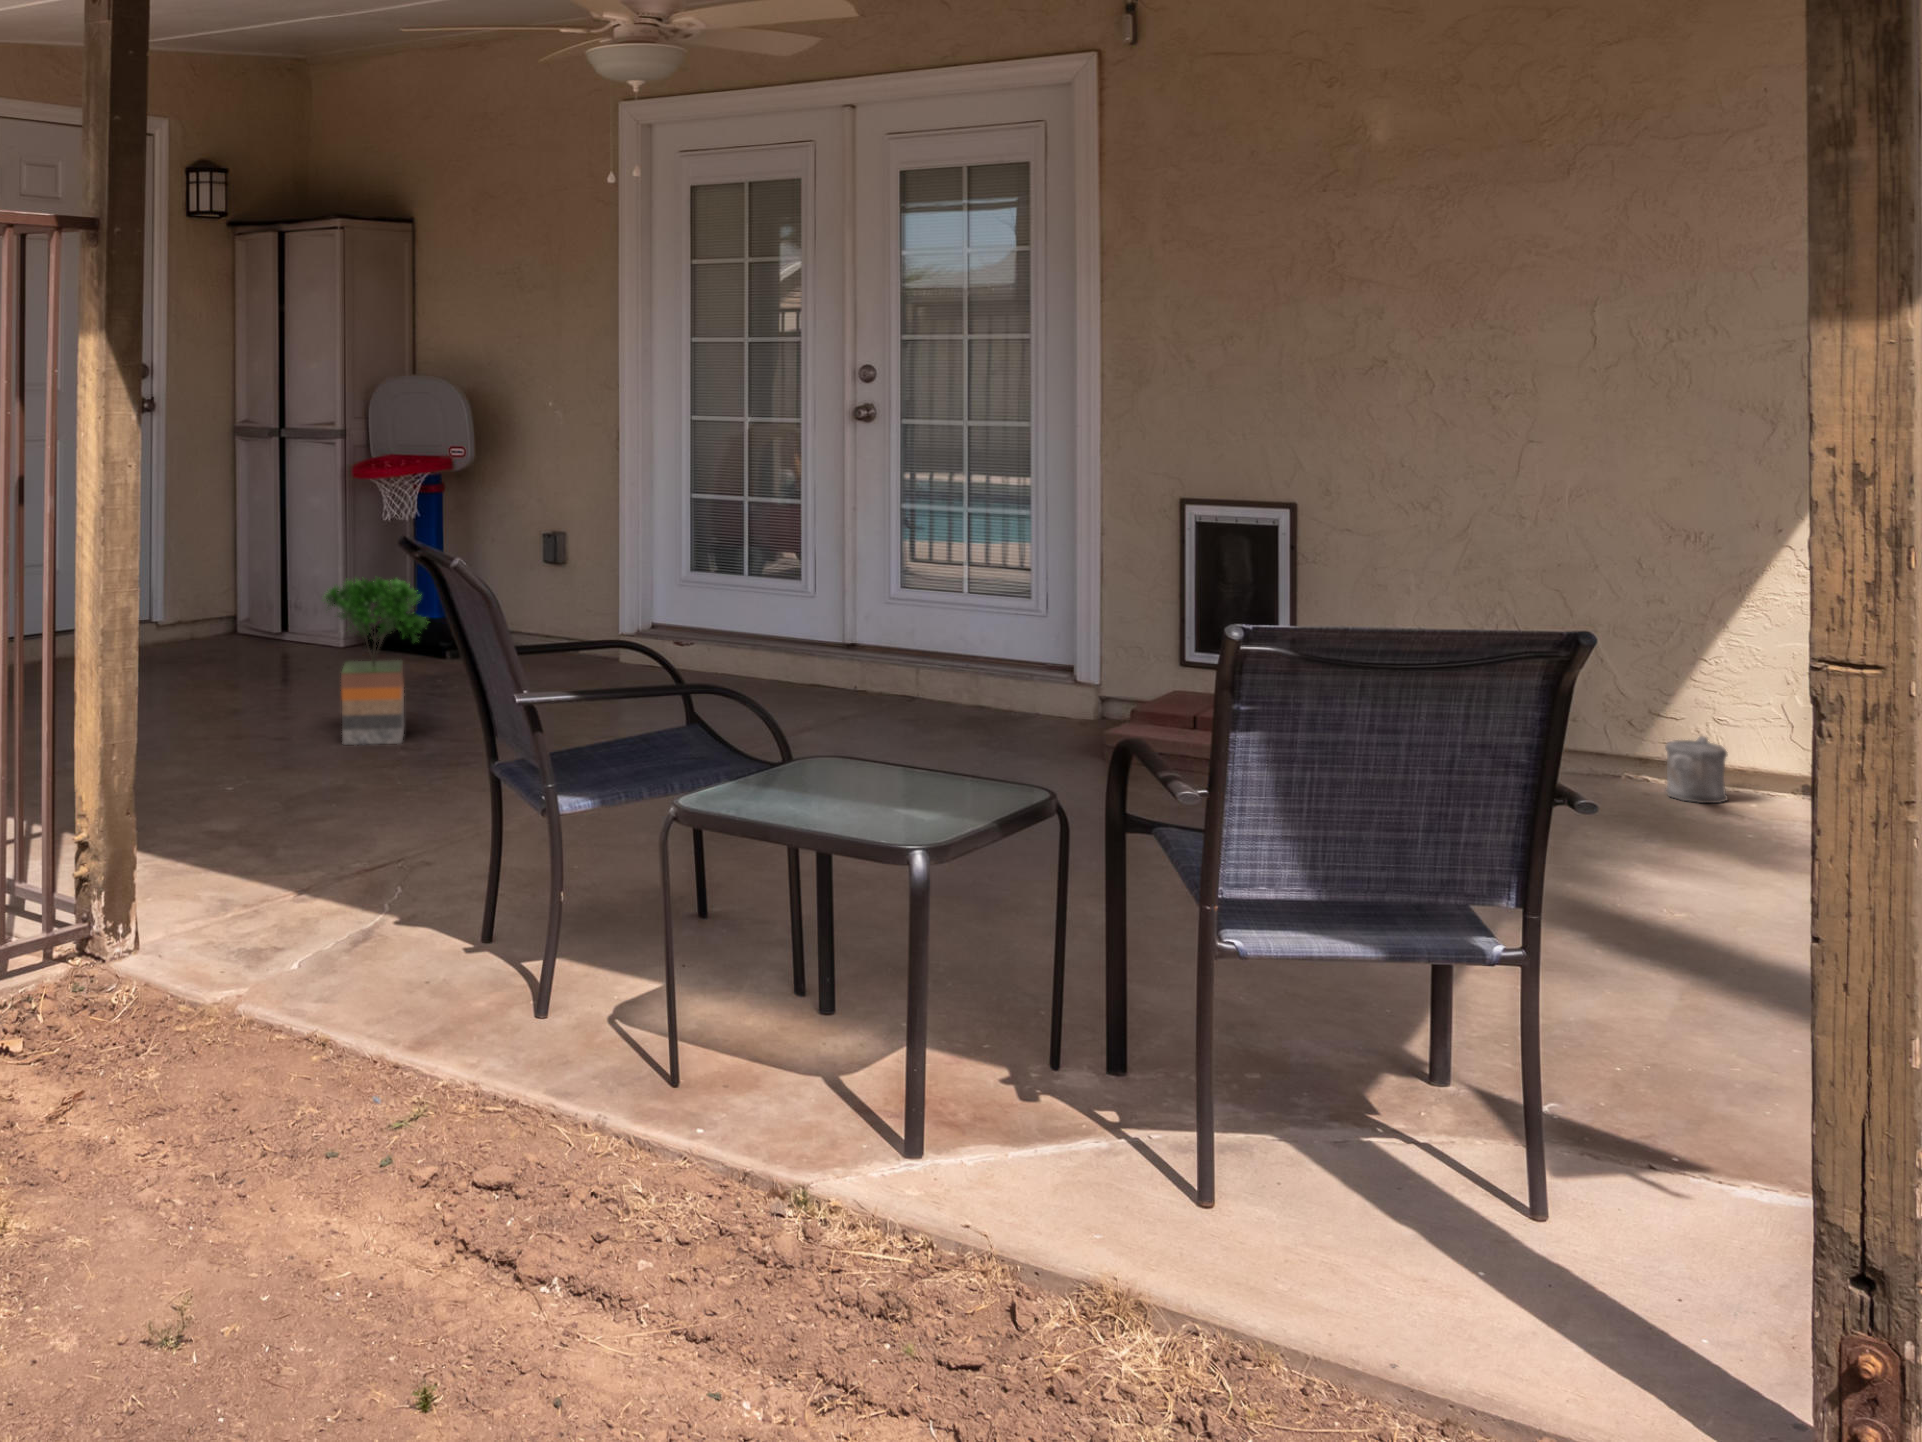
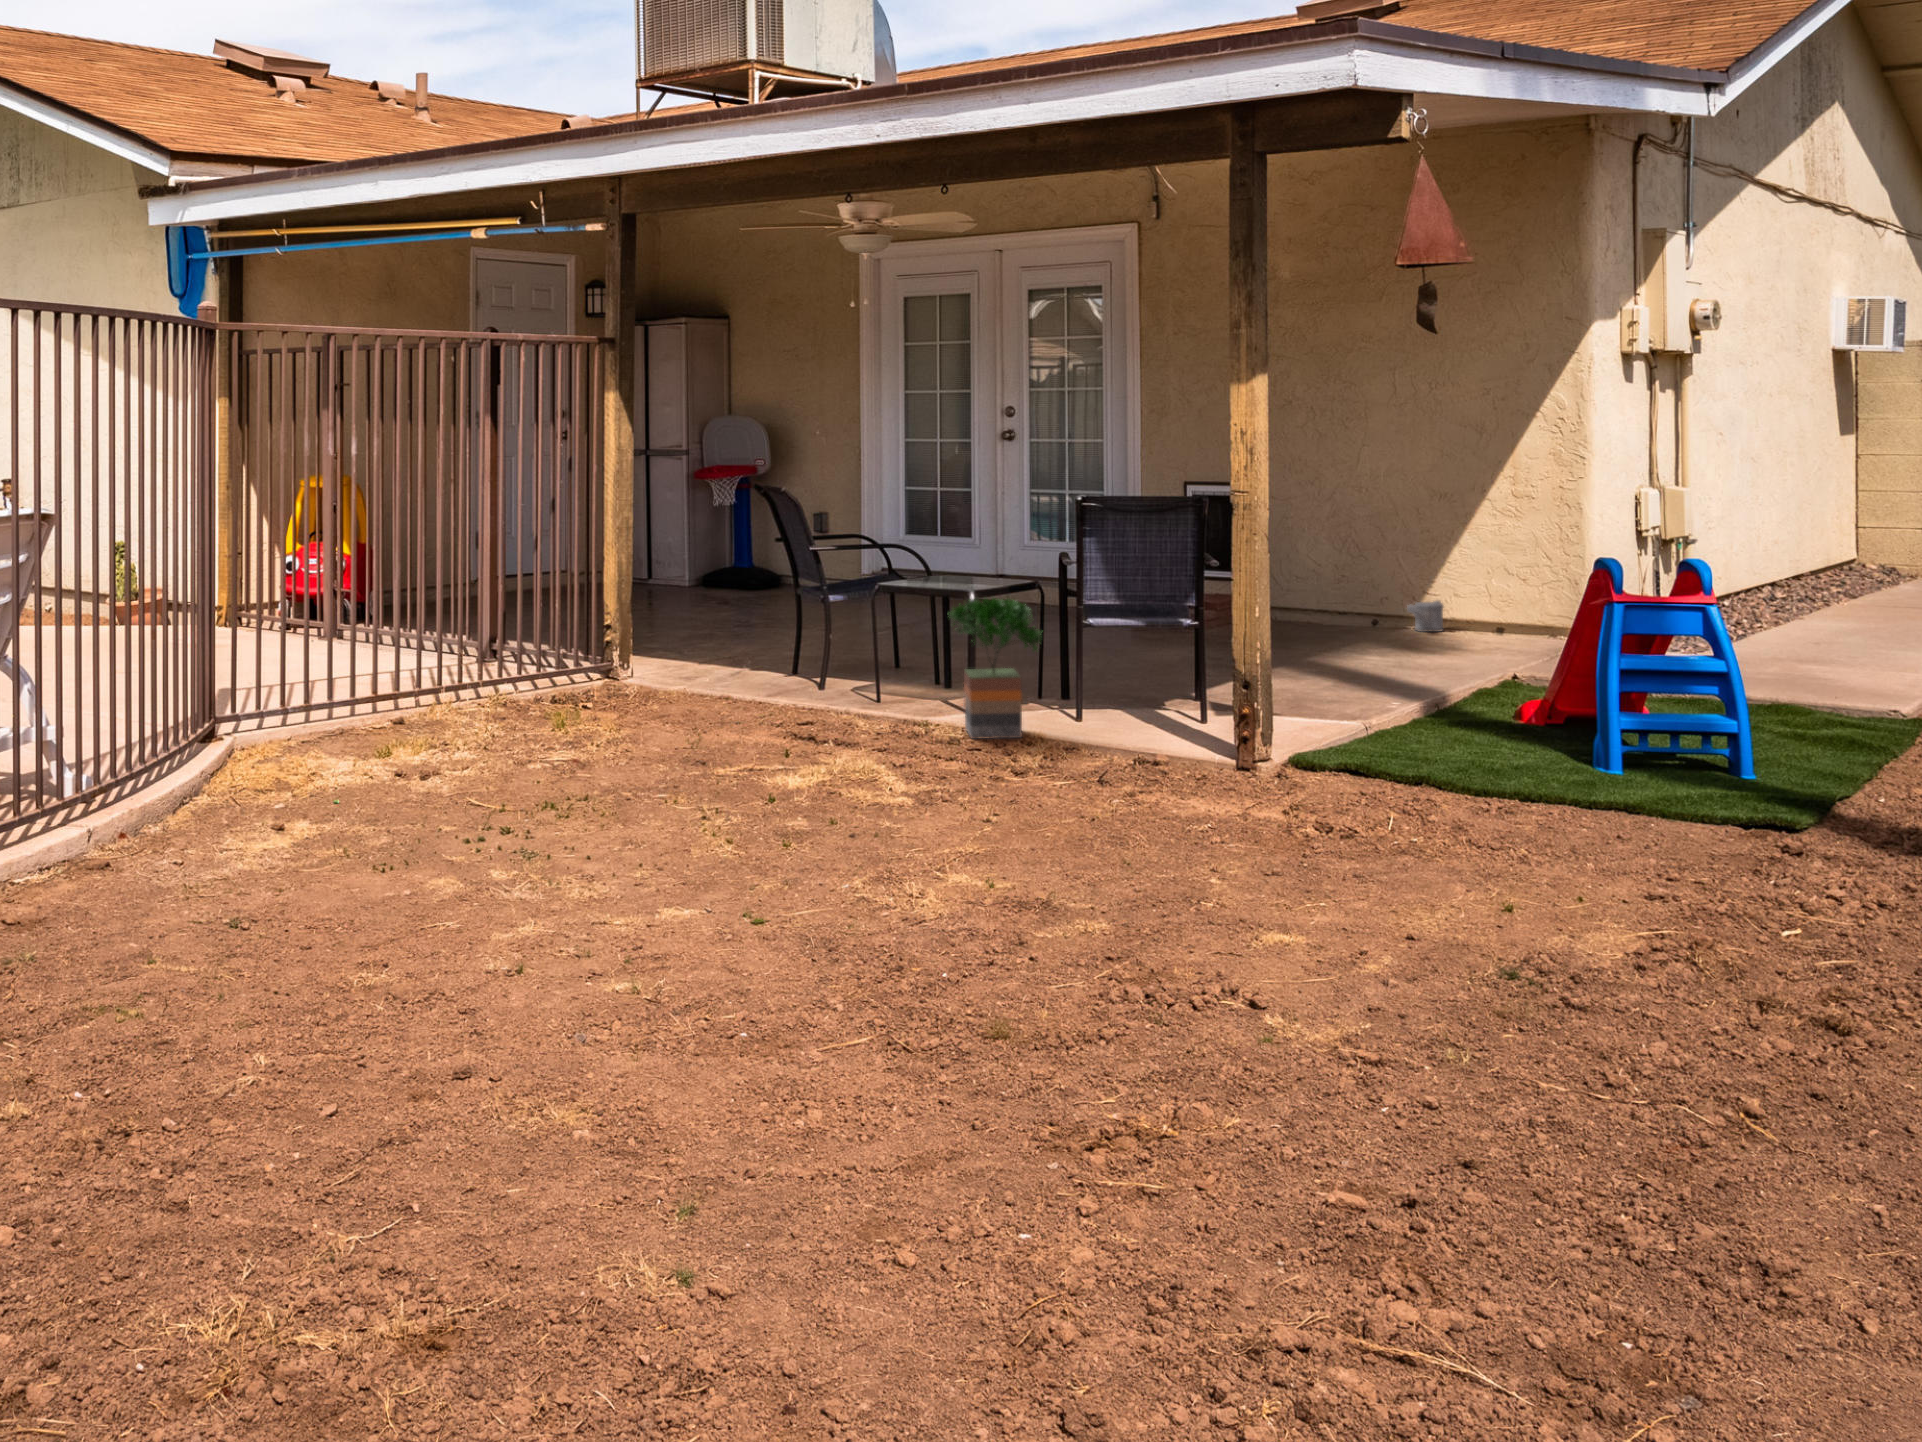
potted tree: present [322,579,428,745] -> present [948,598,1041,739]

